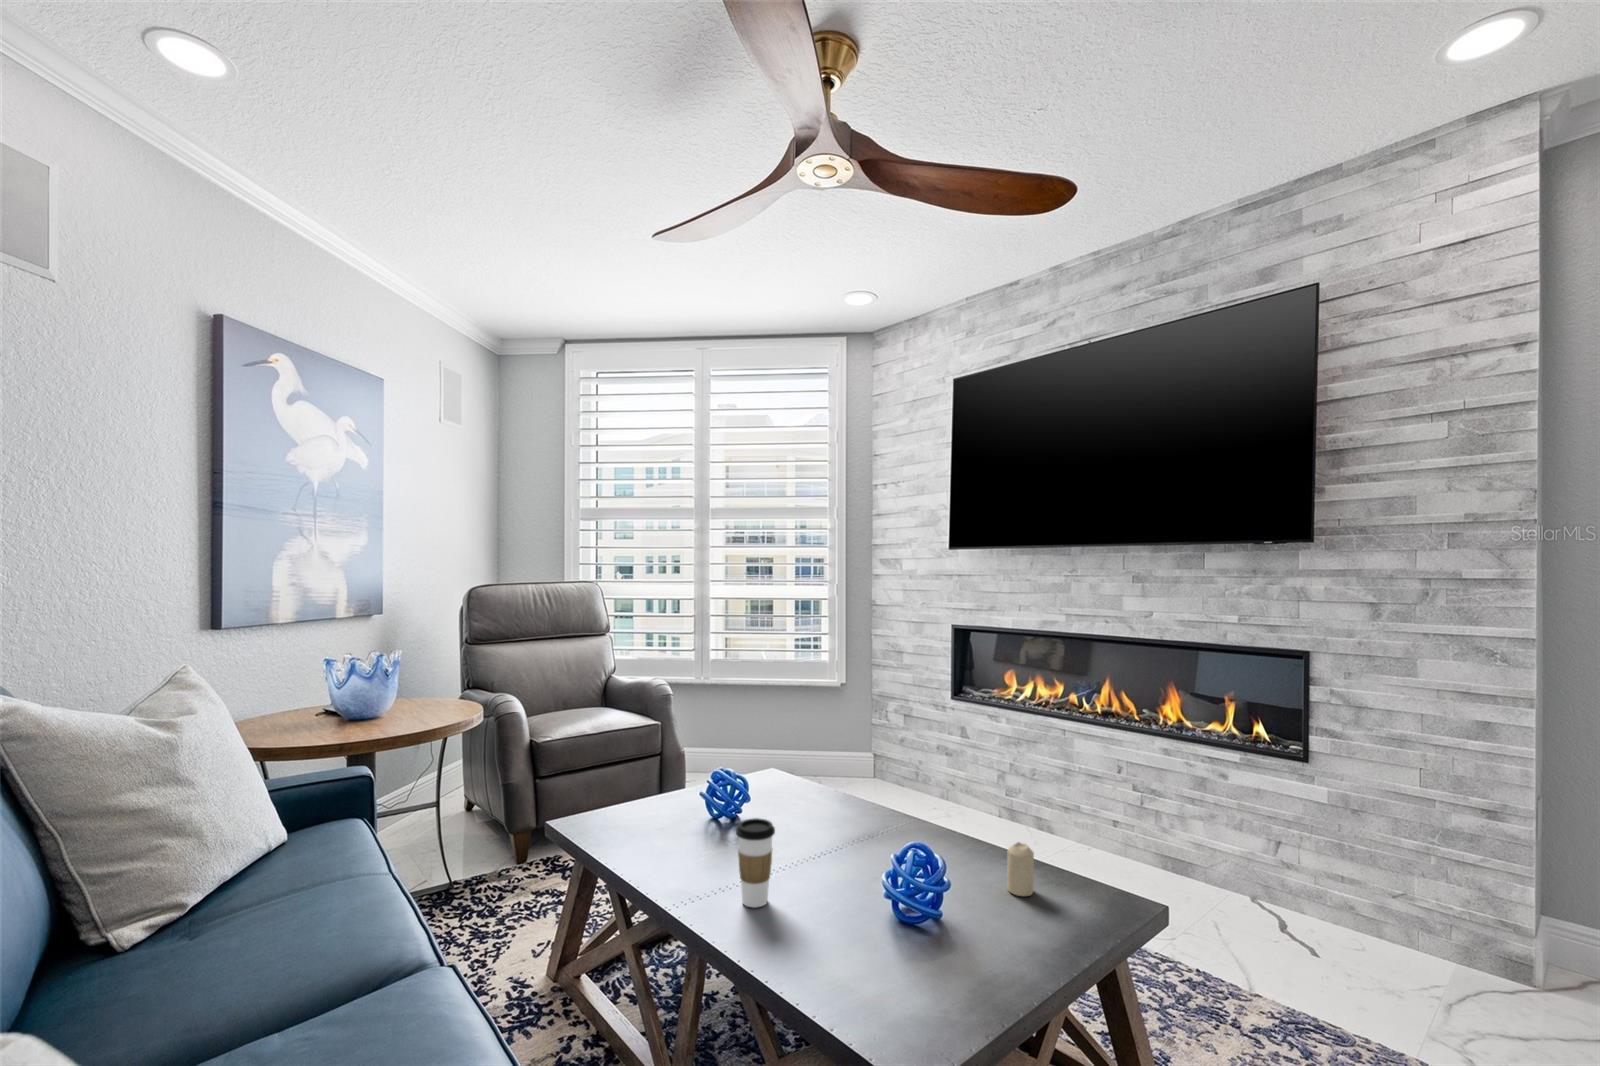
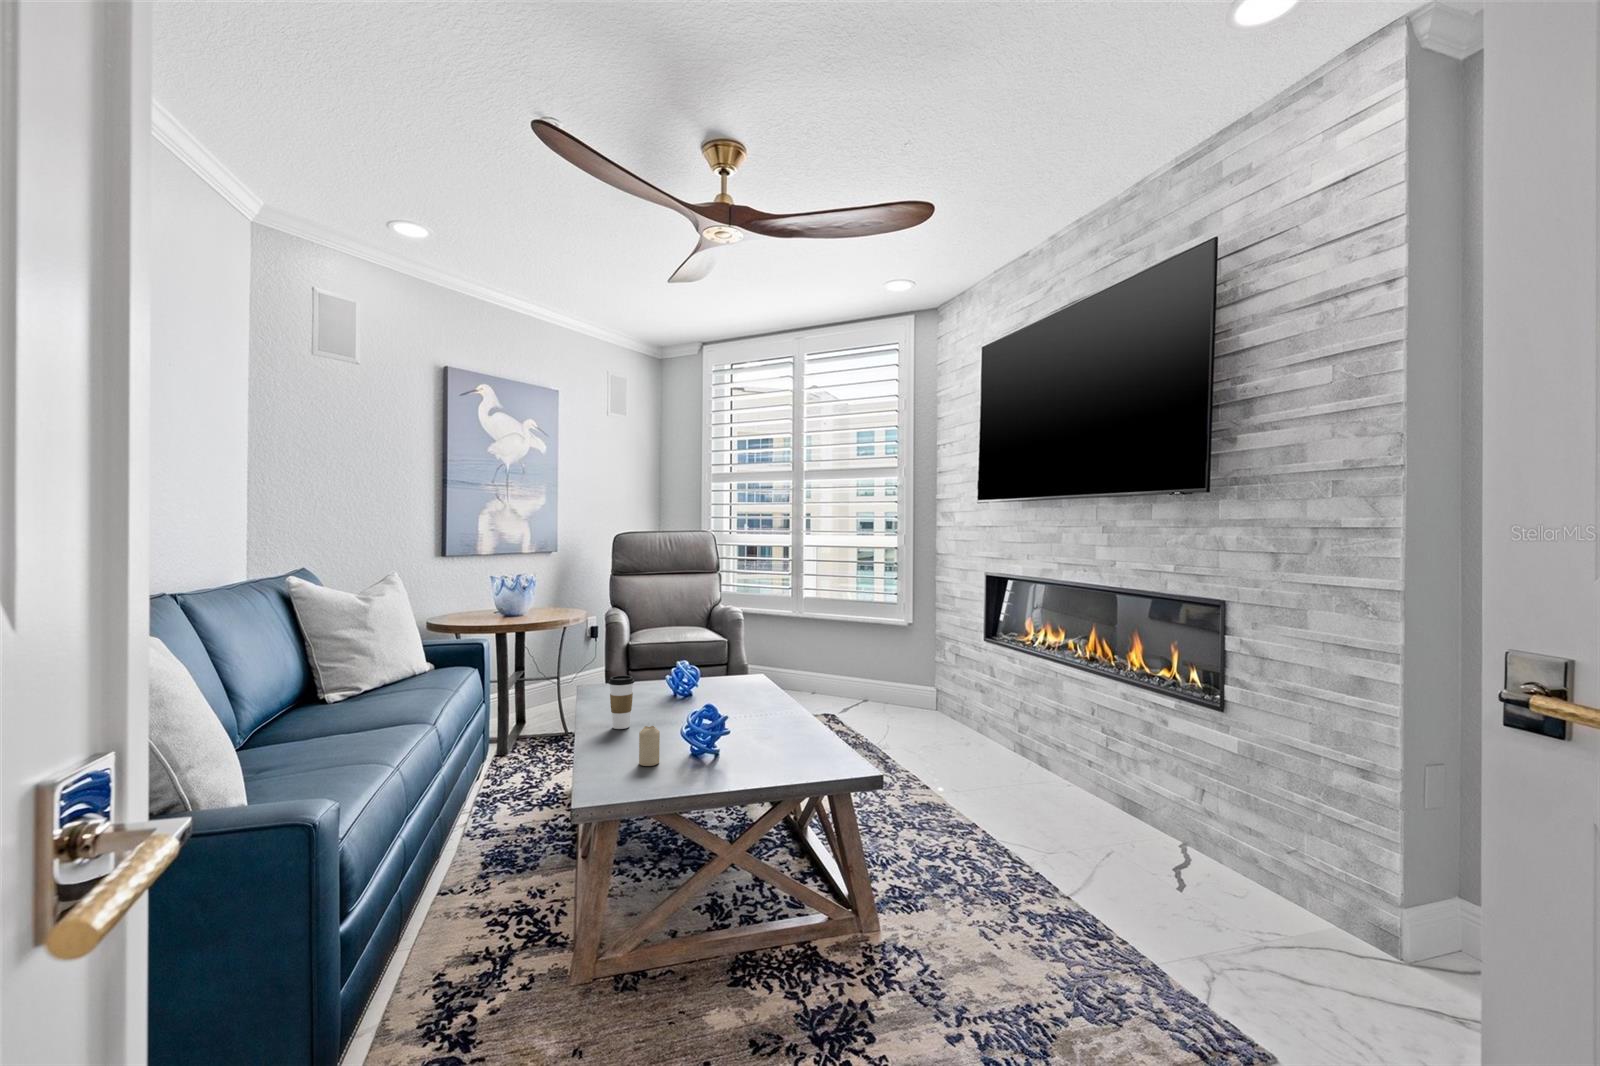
candle: present [1007,842,1034,896] -> present [639,726,660,766]

